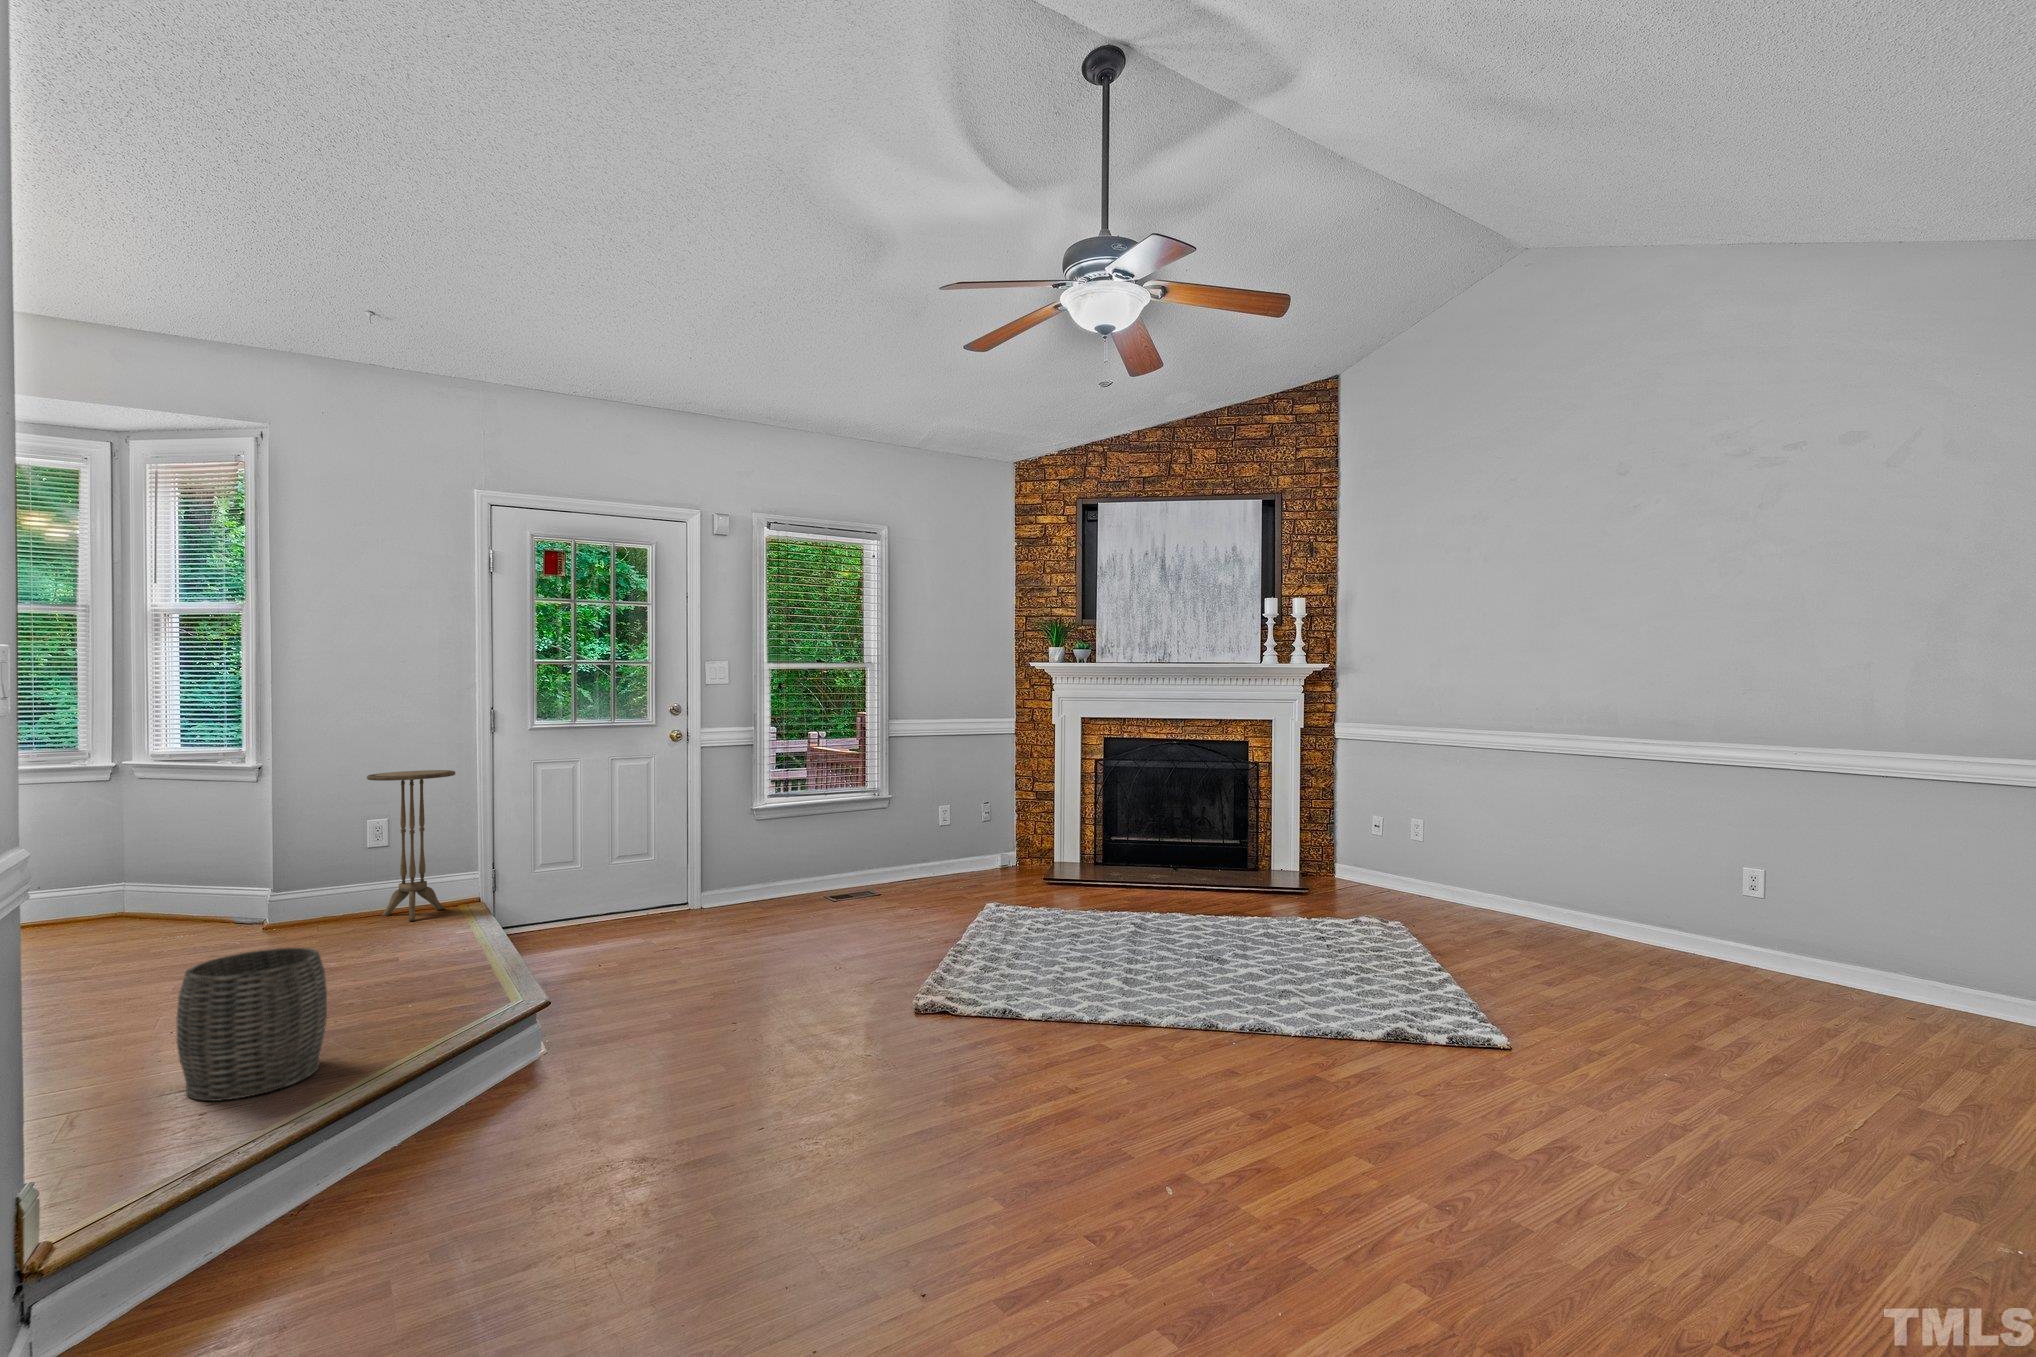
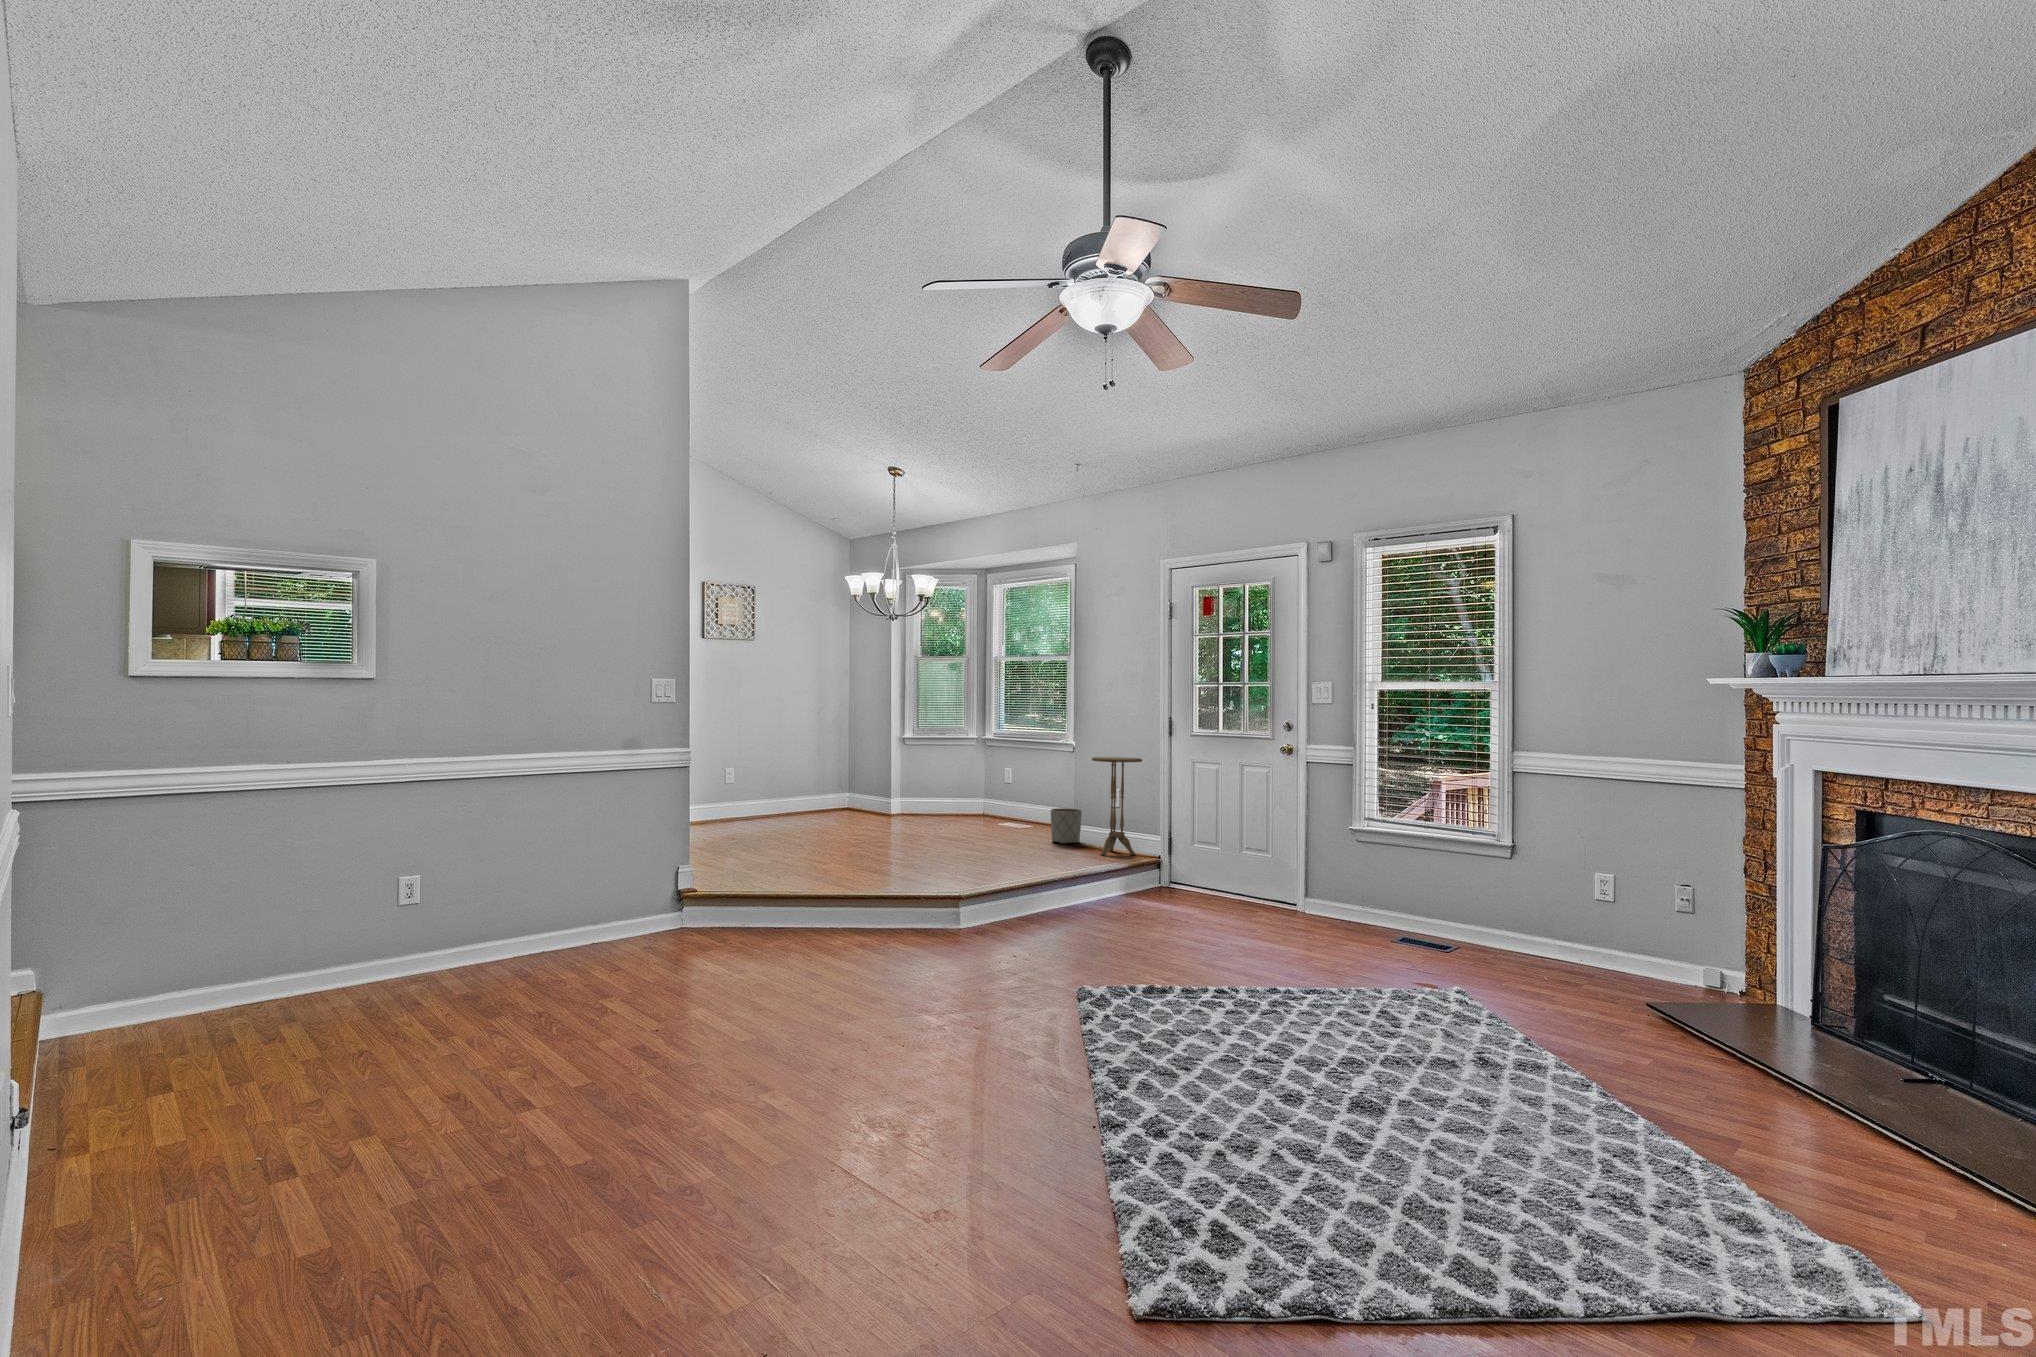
planter: none [229,869,296,933] -> present [1051,808,1082,844]
woven basket: present [177,948,327,1101] -> none [819,823,876,886]

